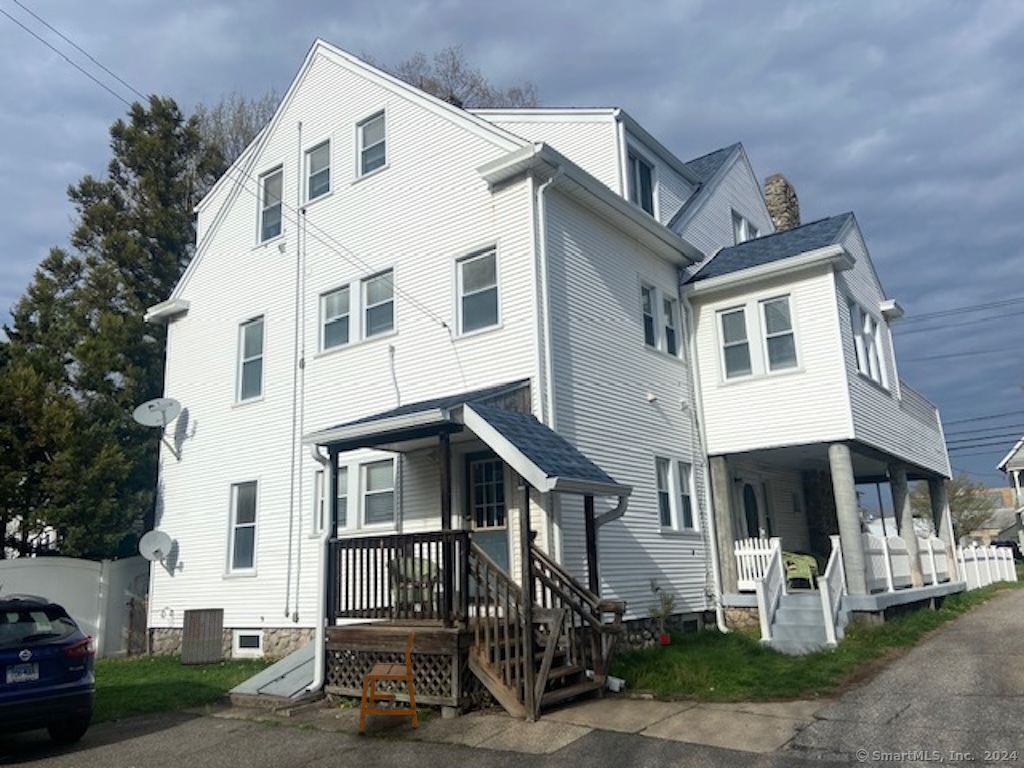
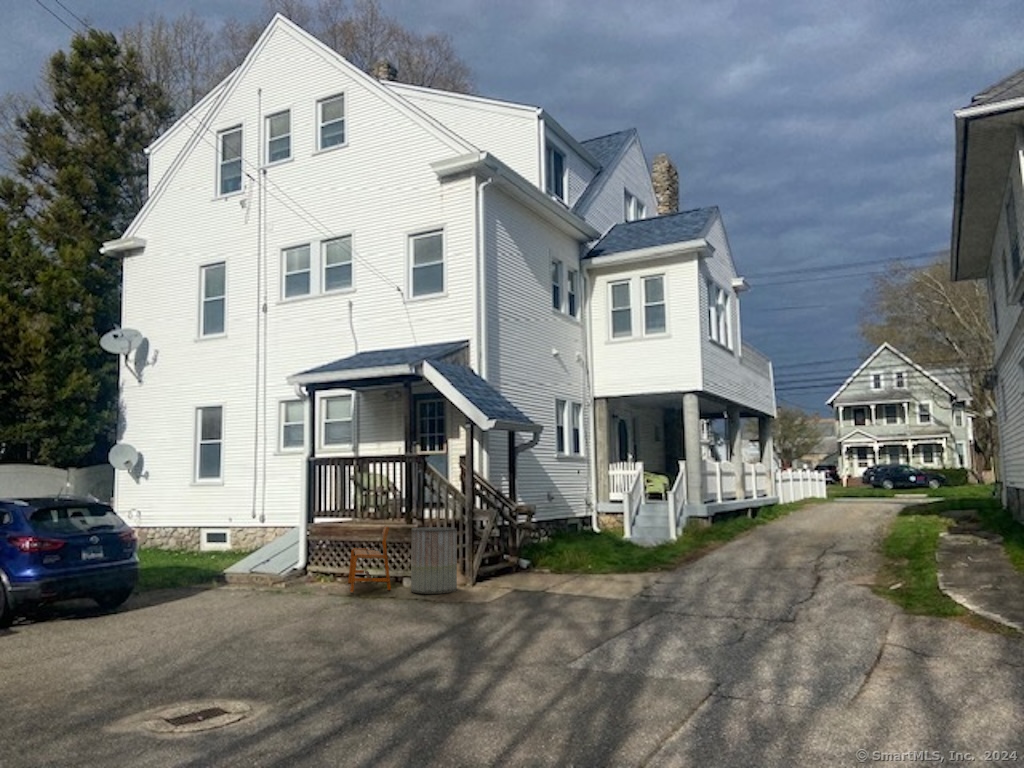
potted tree: present [646,589,677,645] -> none [542,499,566,540]
trash can: present [181,608,224,664] -> present [411,527,457,594]

